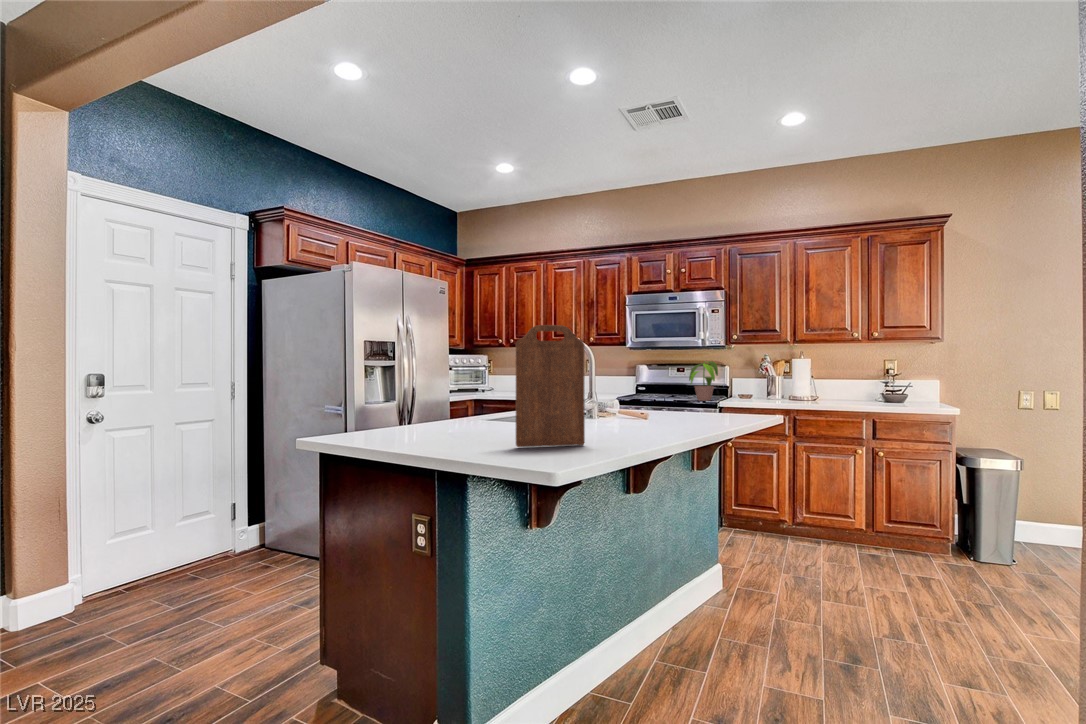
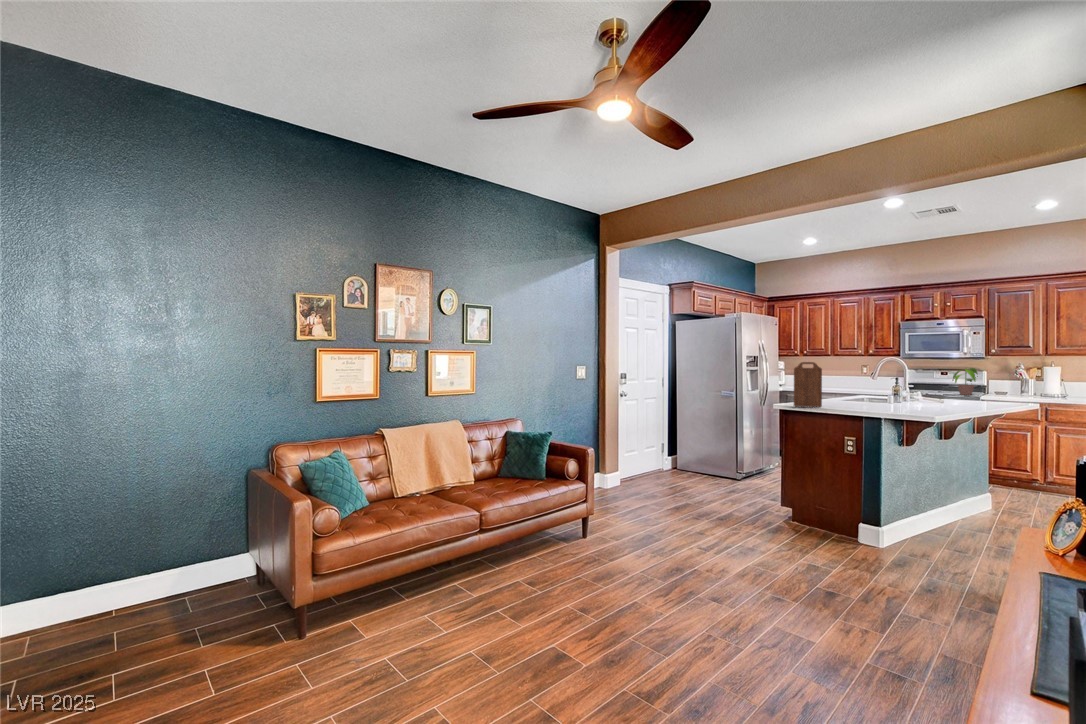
cutting board: present [516,325,585,447] -> present [794,362,822,407]

